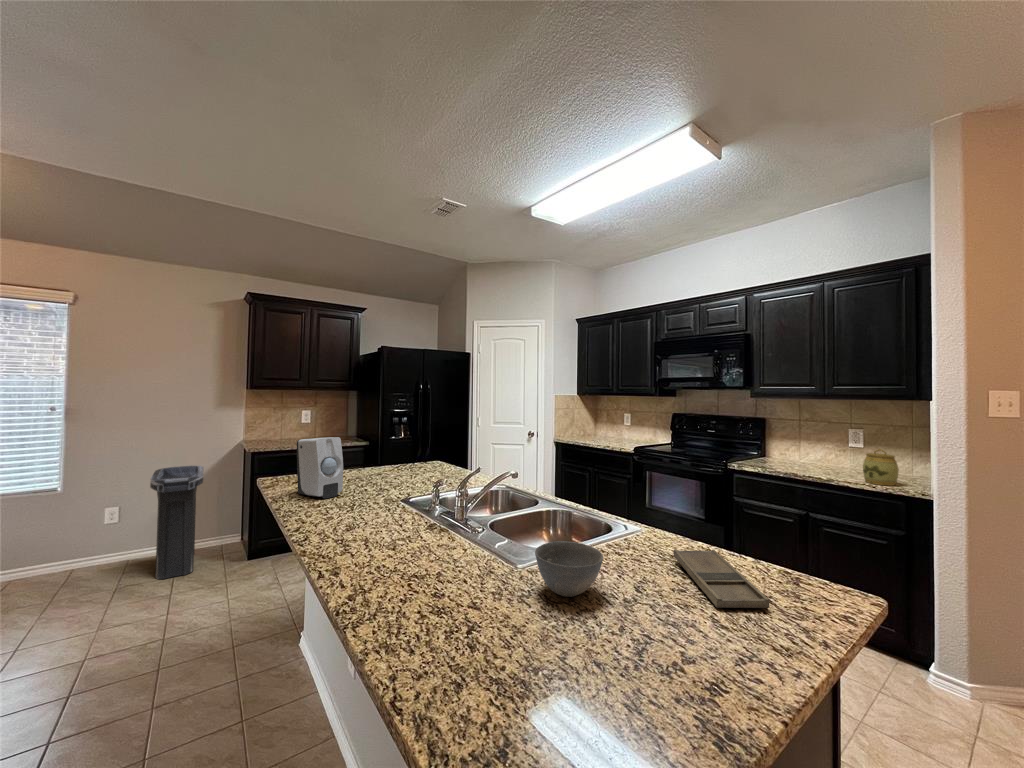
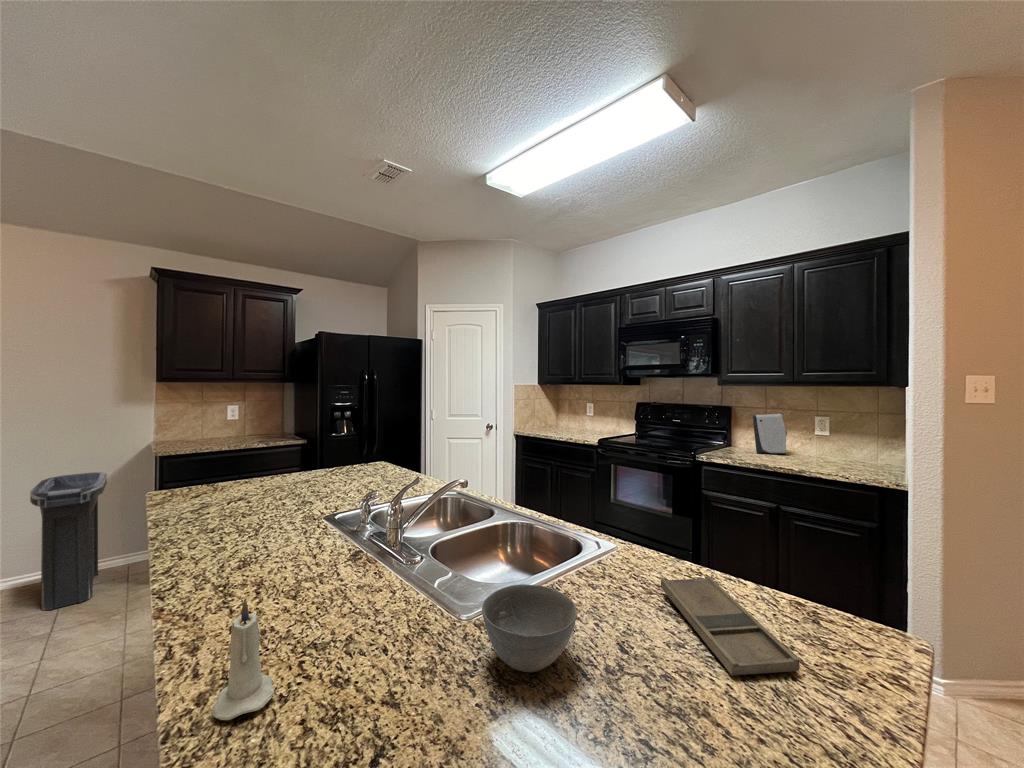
soap dispenser: present [297,437,343,498] -> present [753,414,787,455]
jar: present [863,449,899,486] -> none [834,437,870,476]
candle: none [364,531,399,606] -> present [212,599,275,720]

